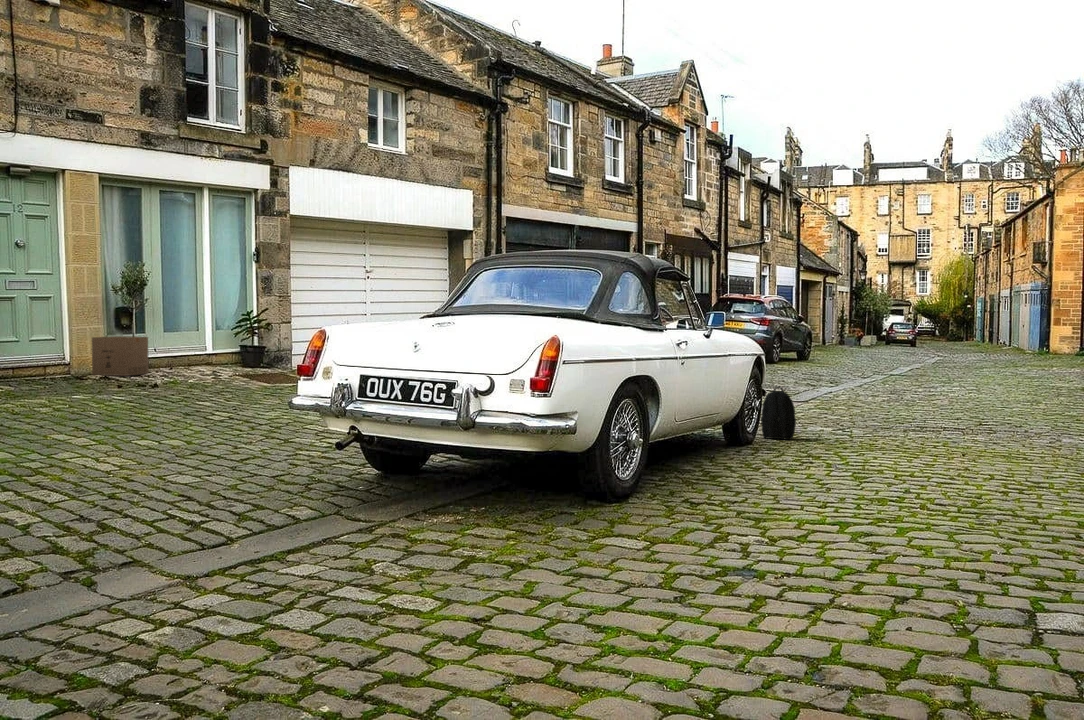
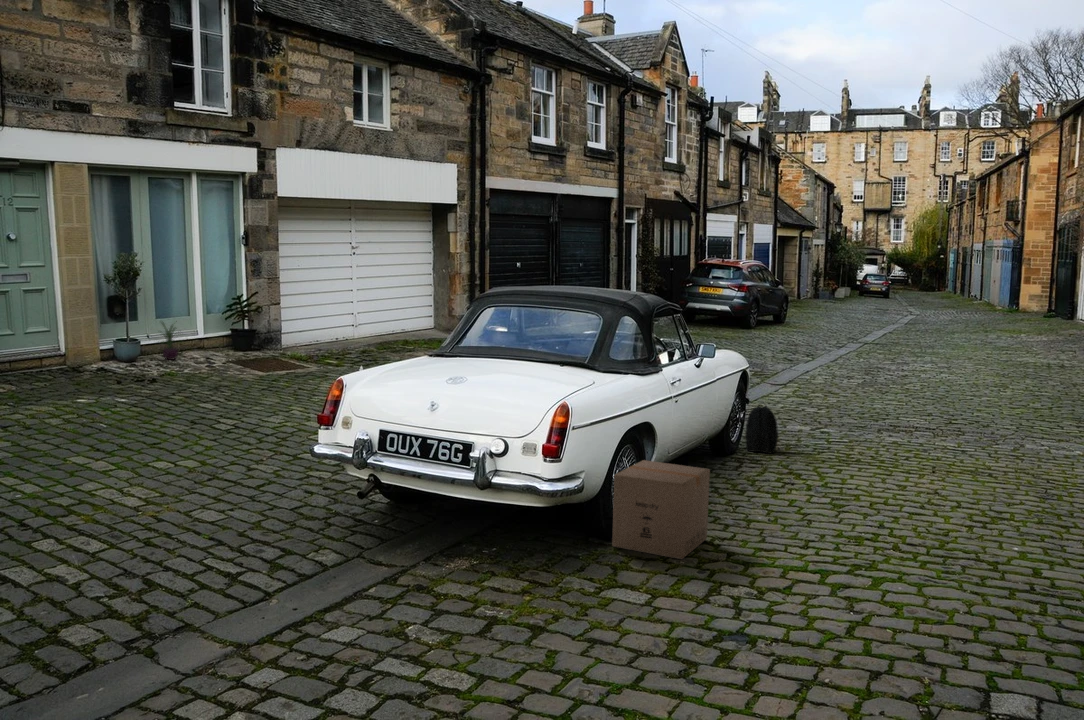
decorative plant: none [153,332,202,371] -> present [162,323,182,360]
cardboard box: present [92,336,149,376] -> present [612,460,710,559]

